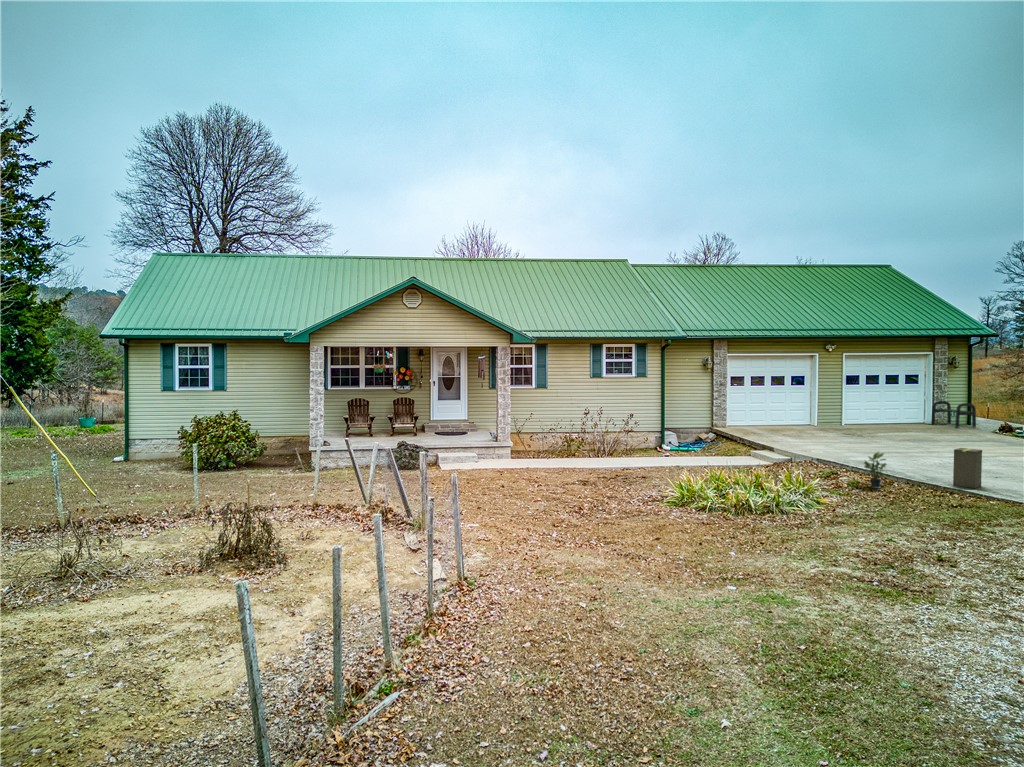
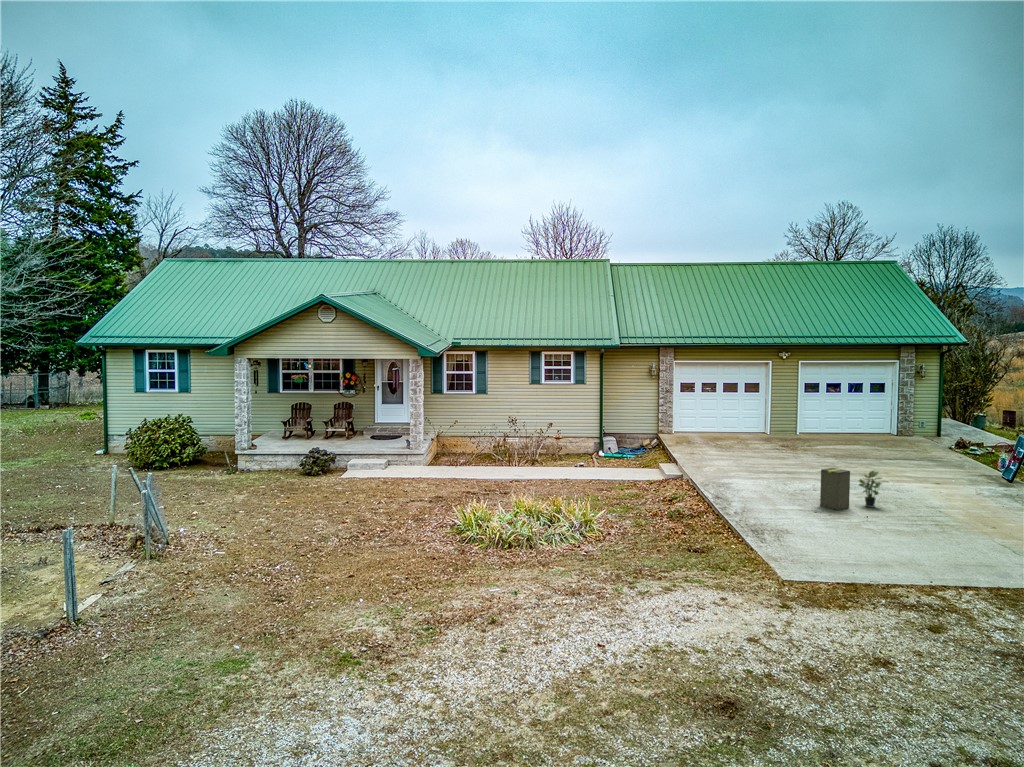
bench: present [931,401,976,428] -> none [896,412,939,441]
potted plant: present [864,452,886,488] -> present [859,470,881,507]

